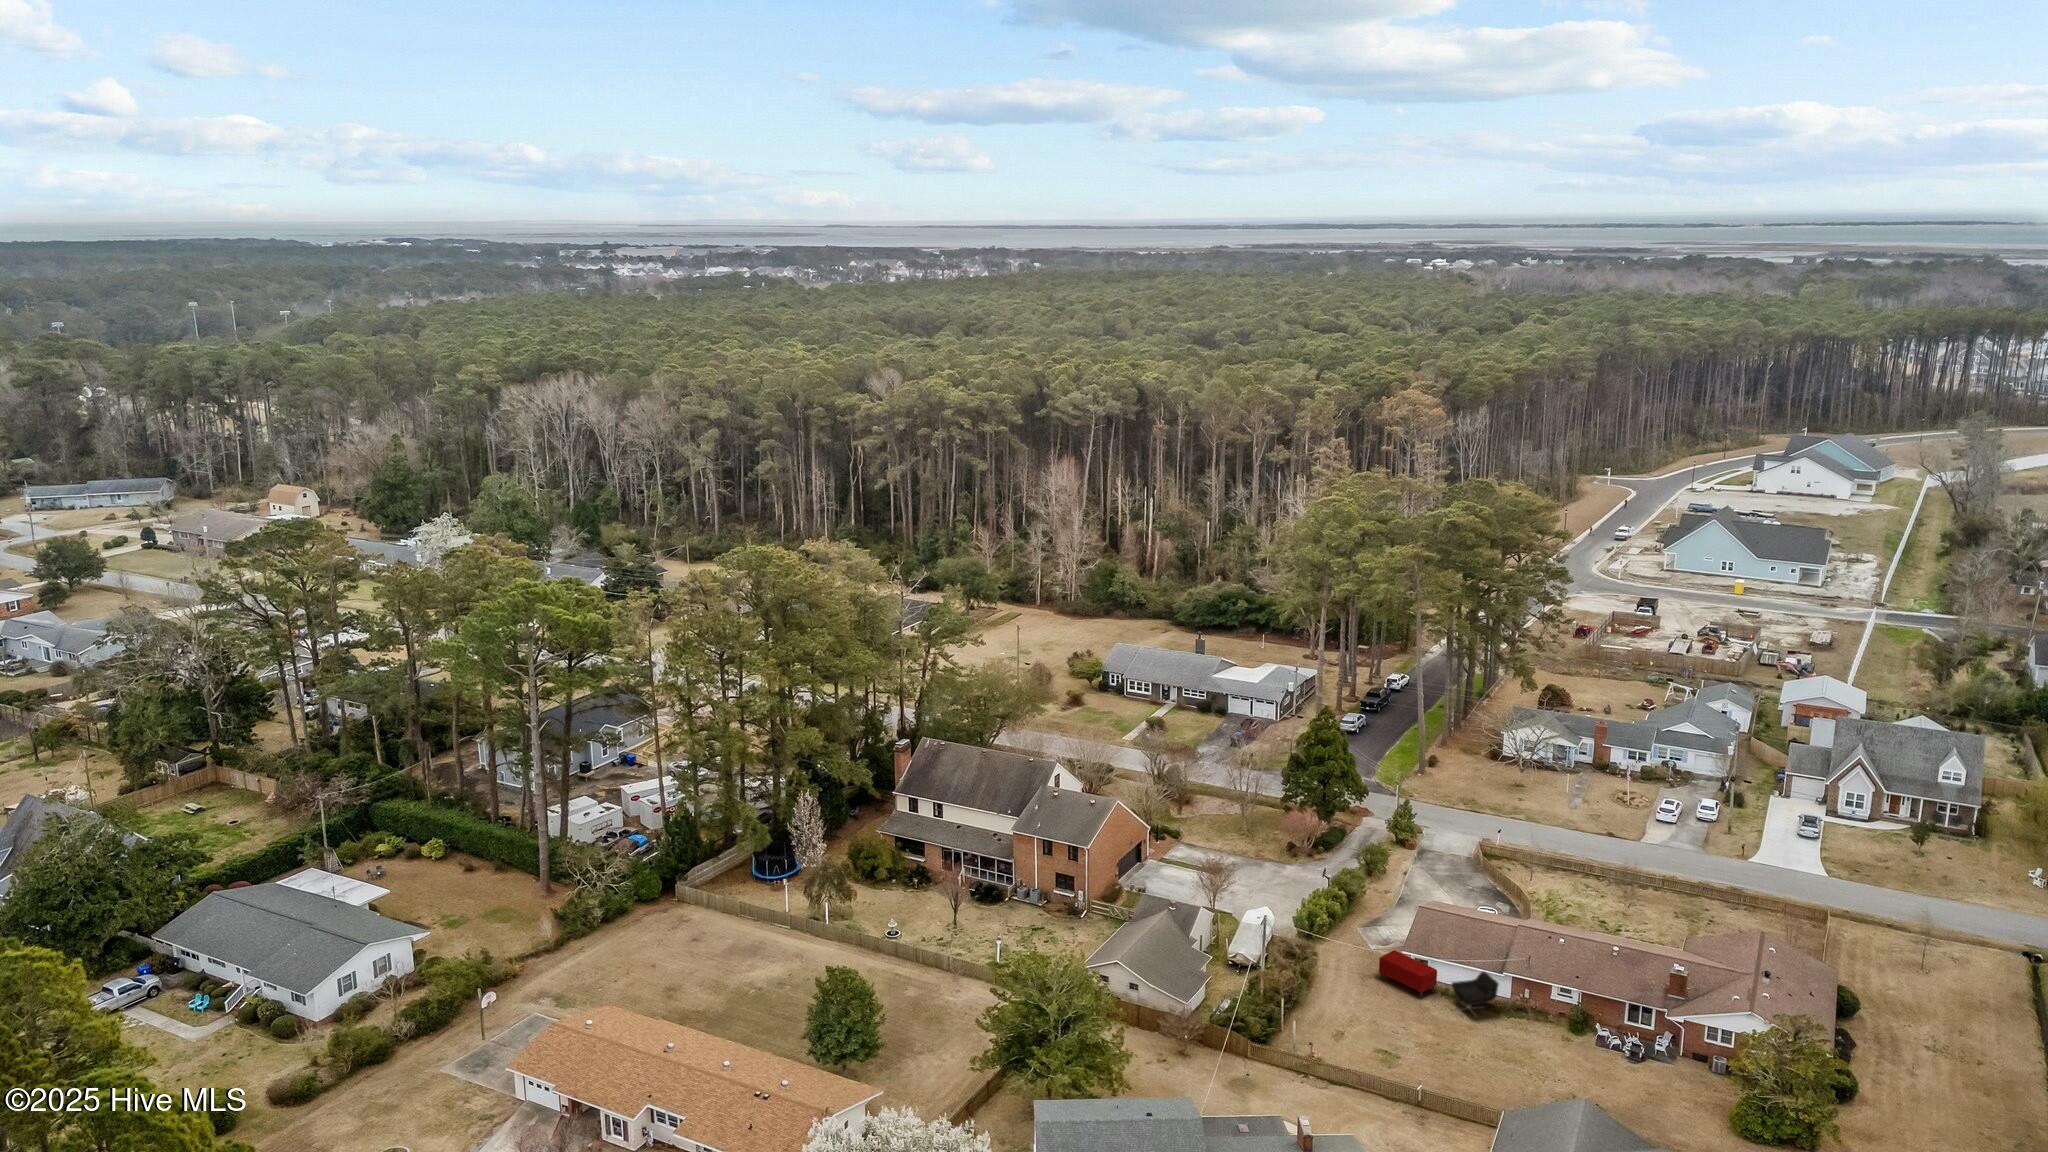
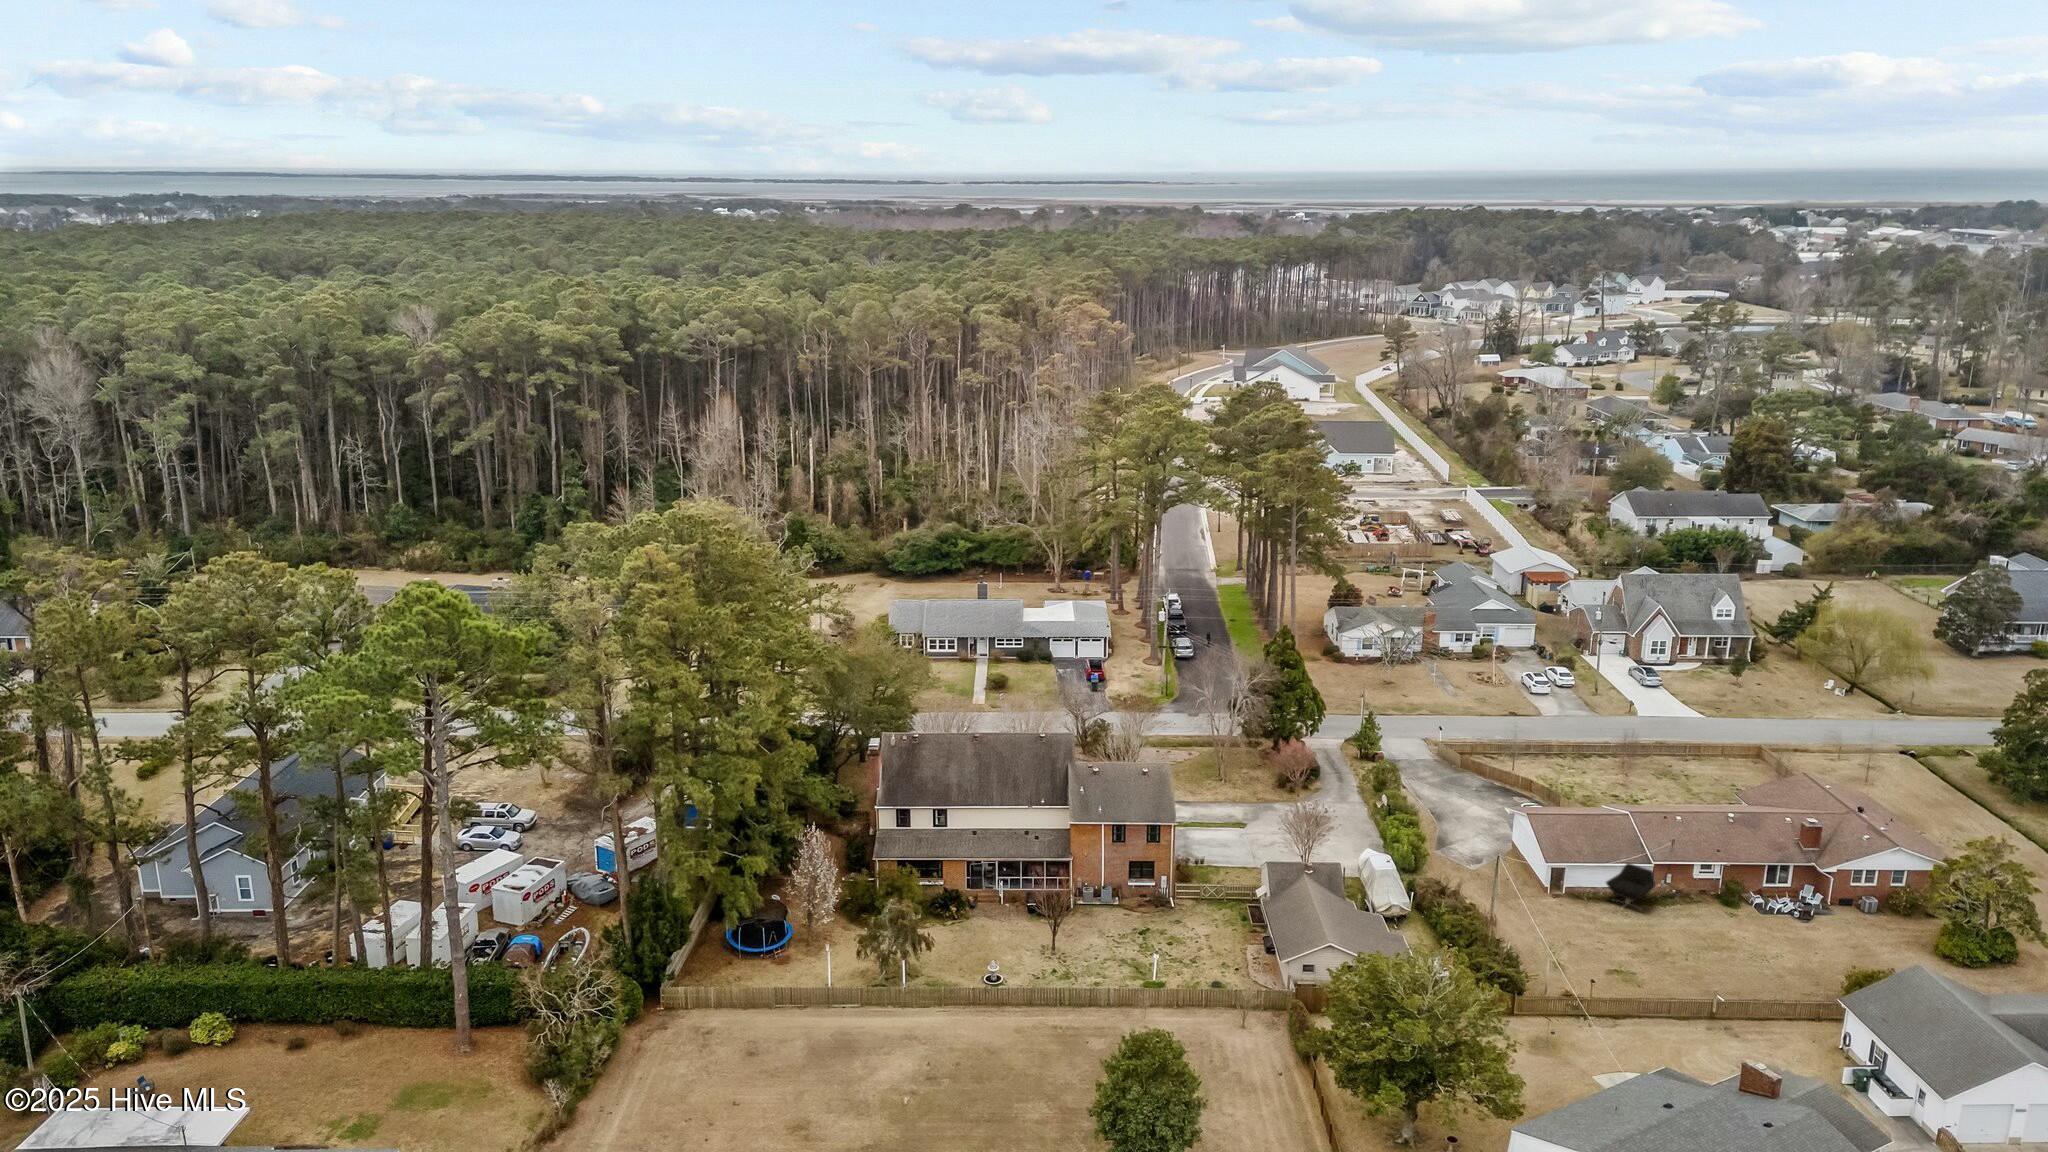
bench: present [1379,950,1437,998] -> none [1525,863,1586,906]

